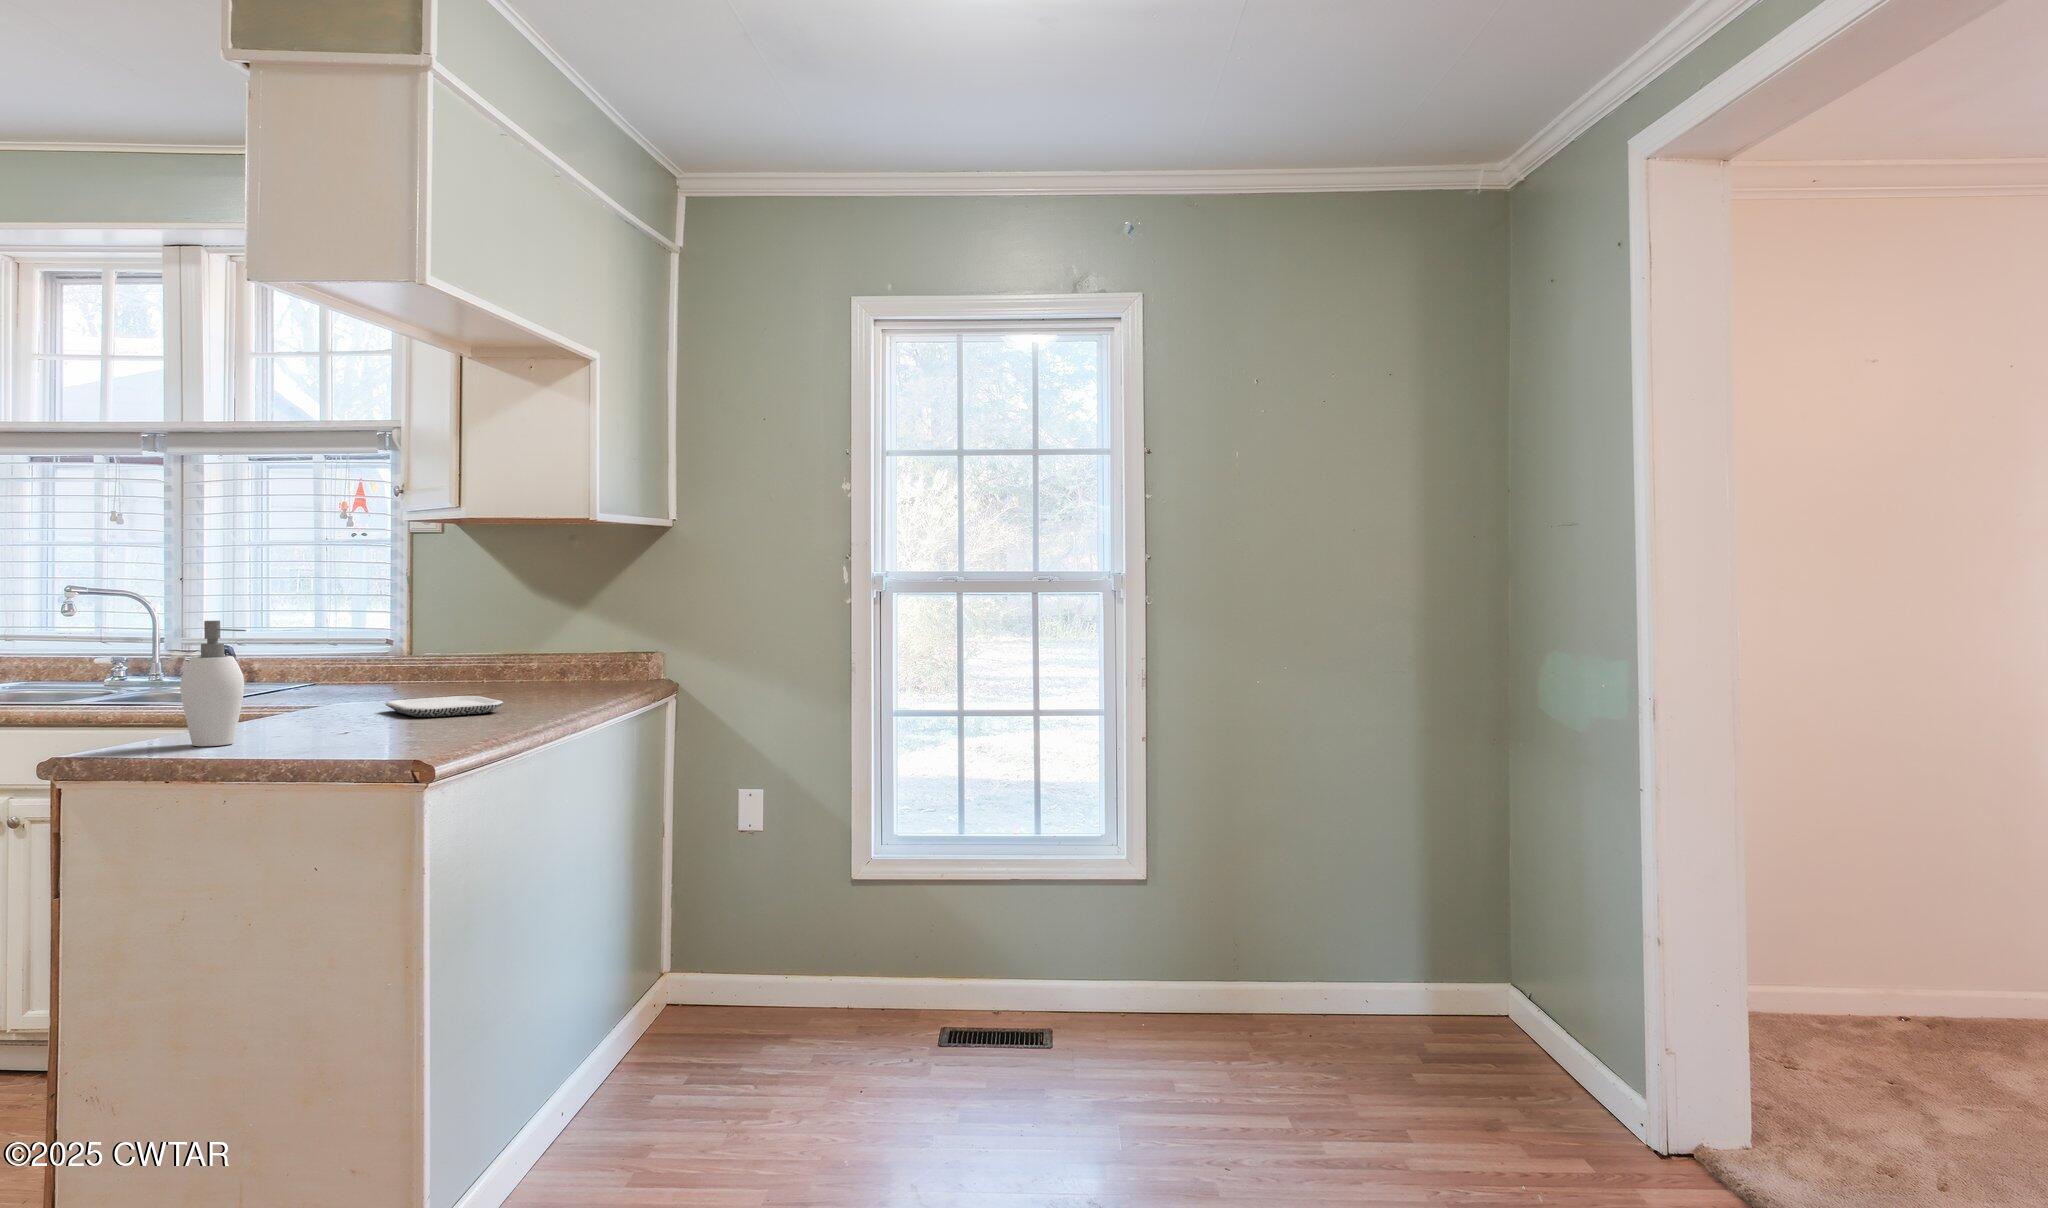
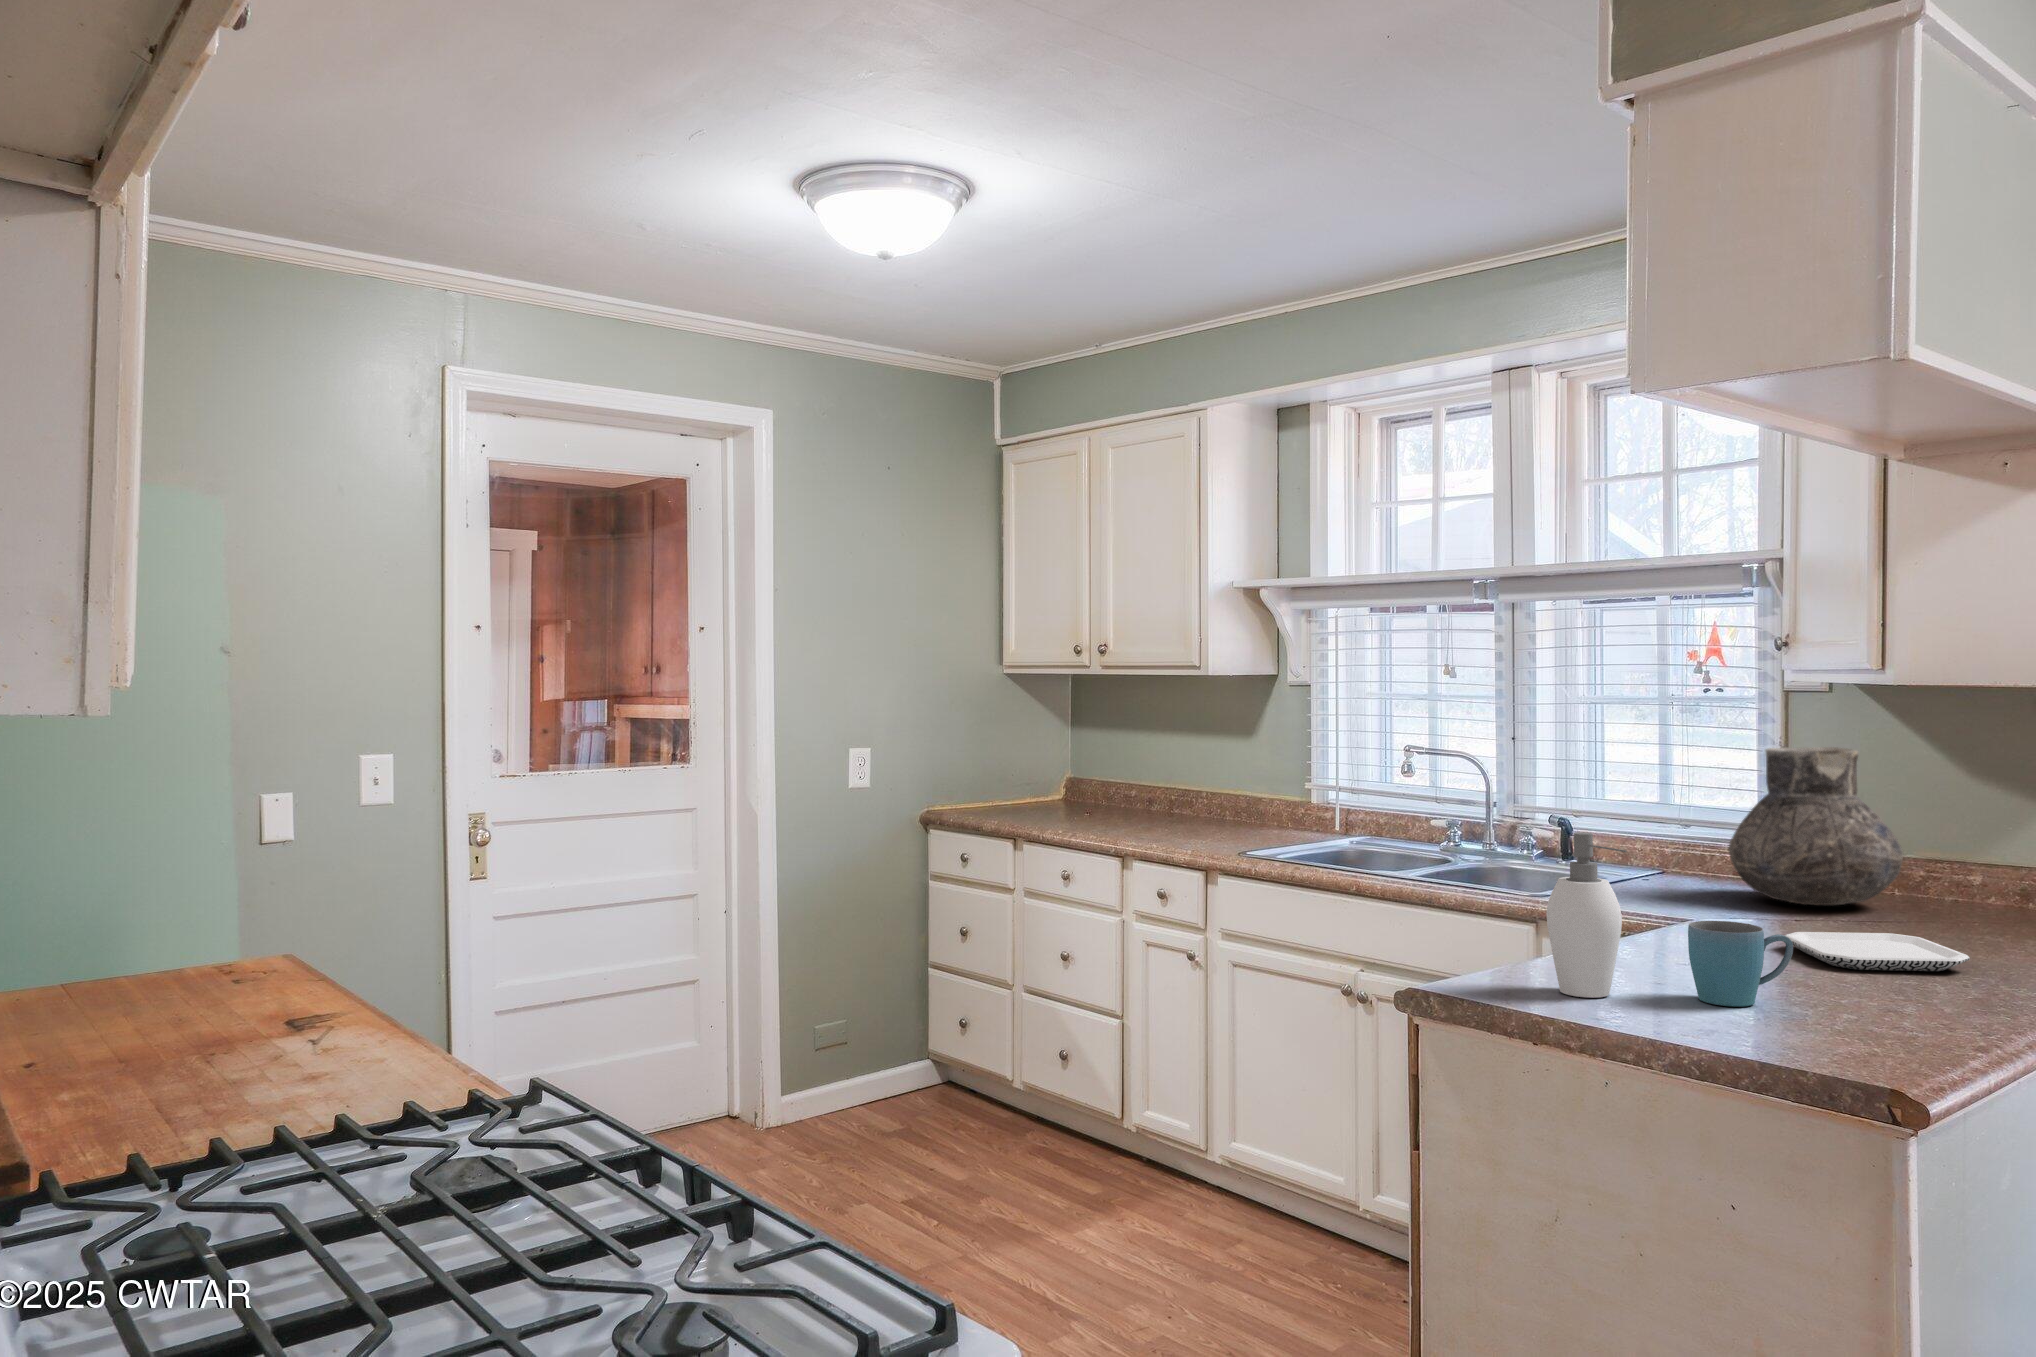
vase: none [361,576,484,691] -> present [1729,747,1903,906]
mug: none [298,682,375,740] -> present [1688,921,1793,1006]

